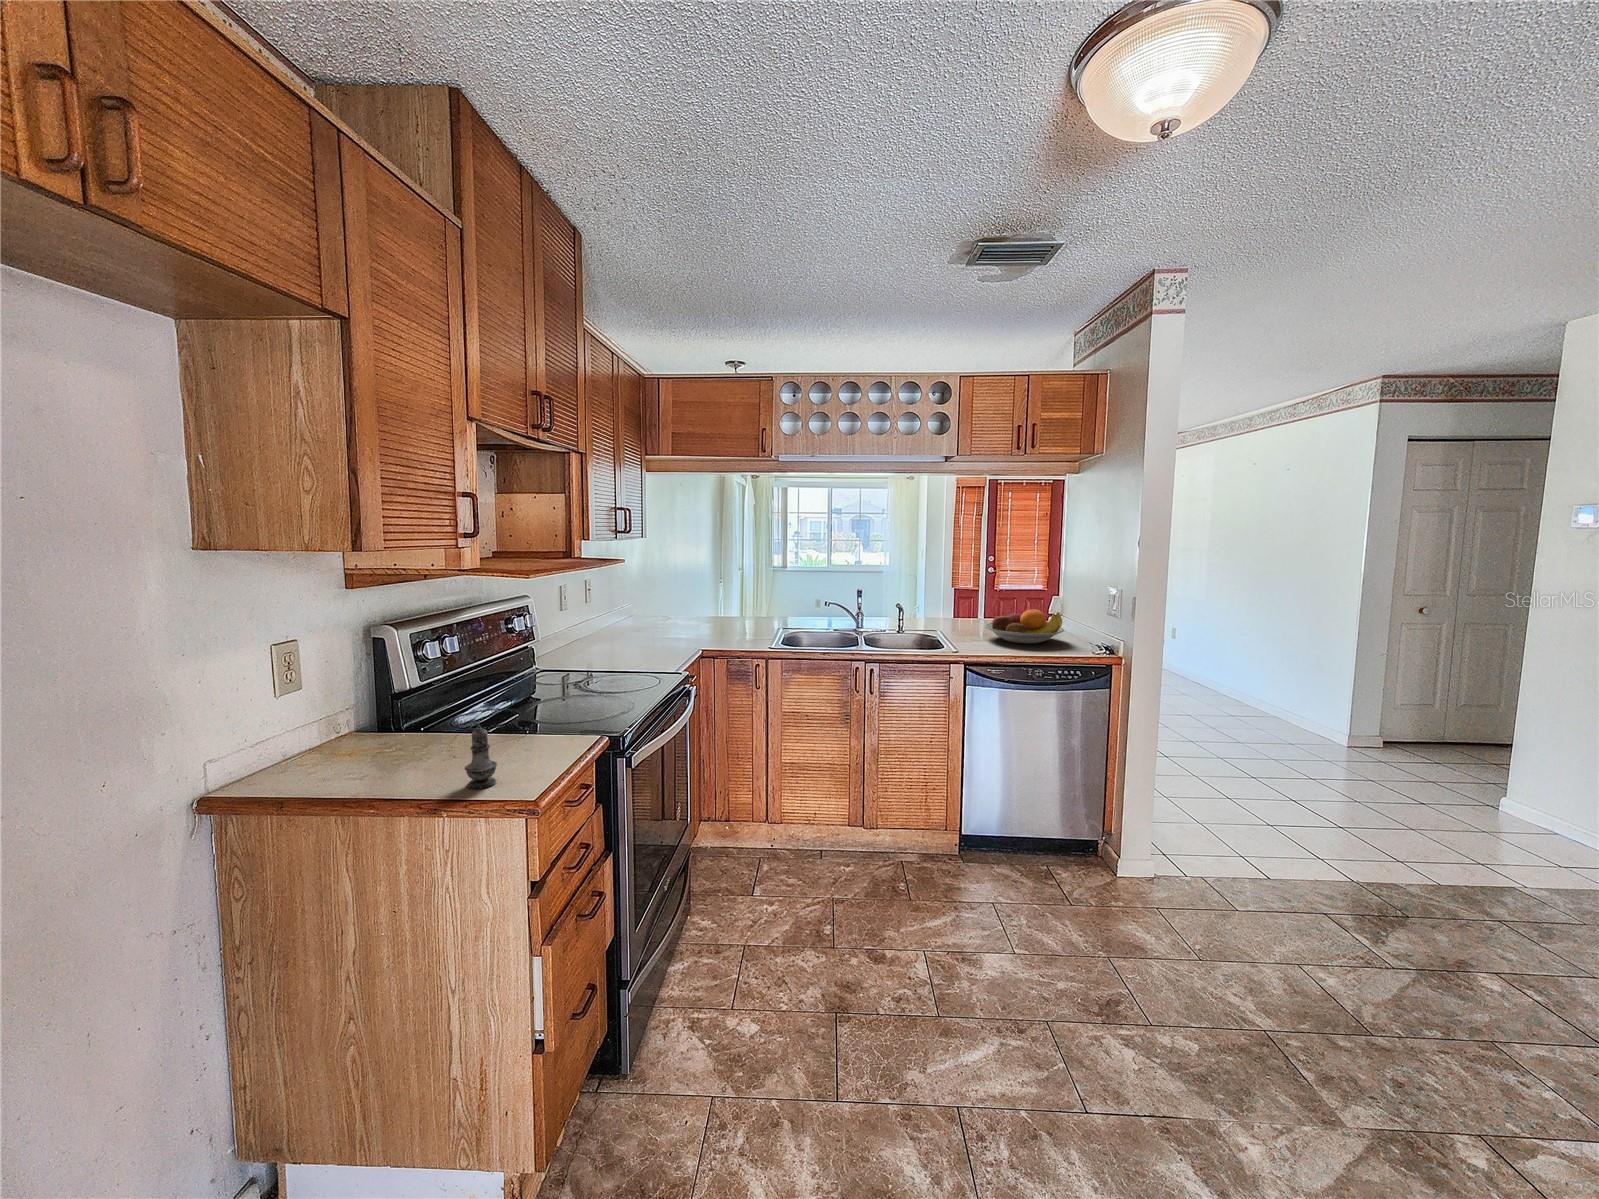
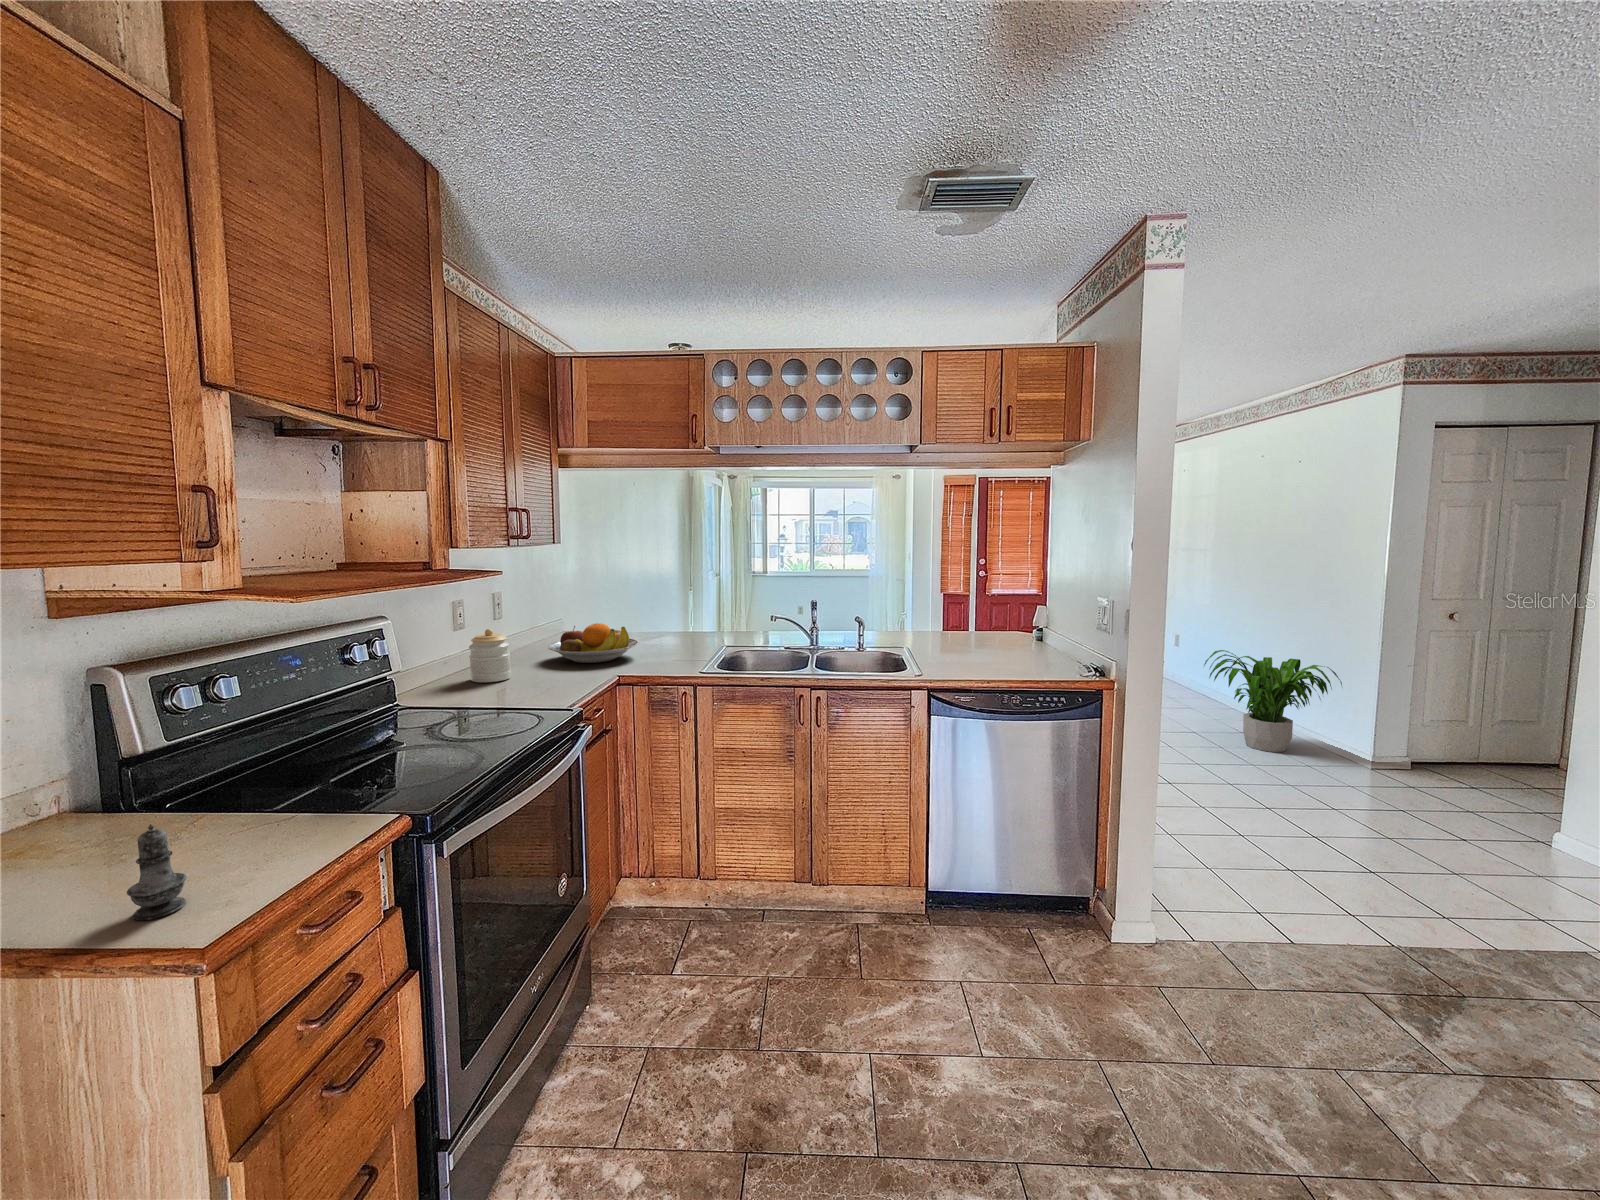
jar: none [579,608,612,653] -> present [469,629,511,682]
fruit bowl: present [985,609,1064,644] -> present [548,623,639,663]
potted plant: none [1197,640,1322,732] -> present [1204,650,1342,752]

